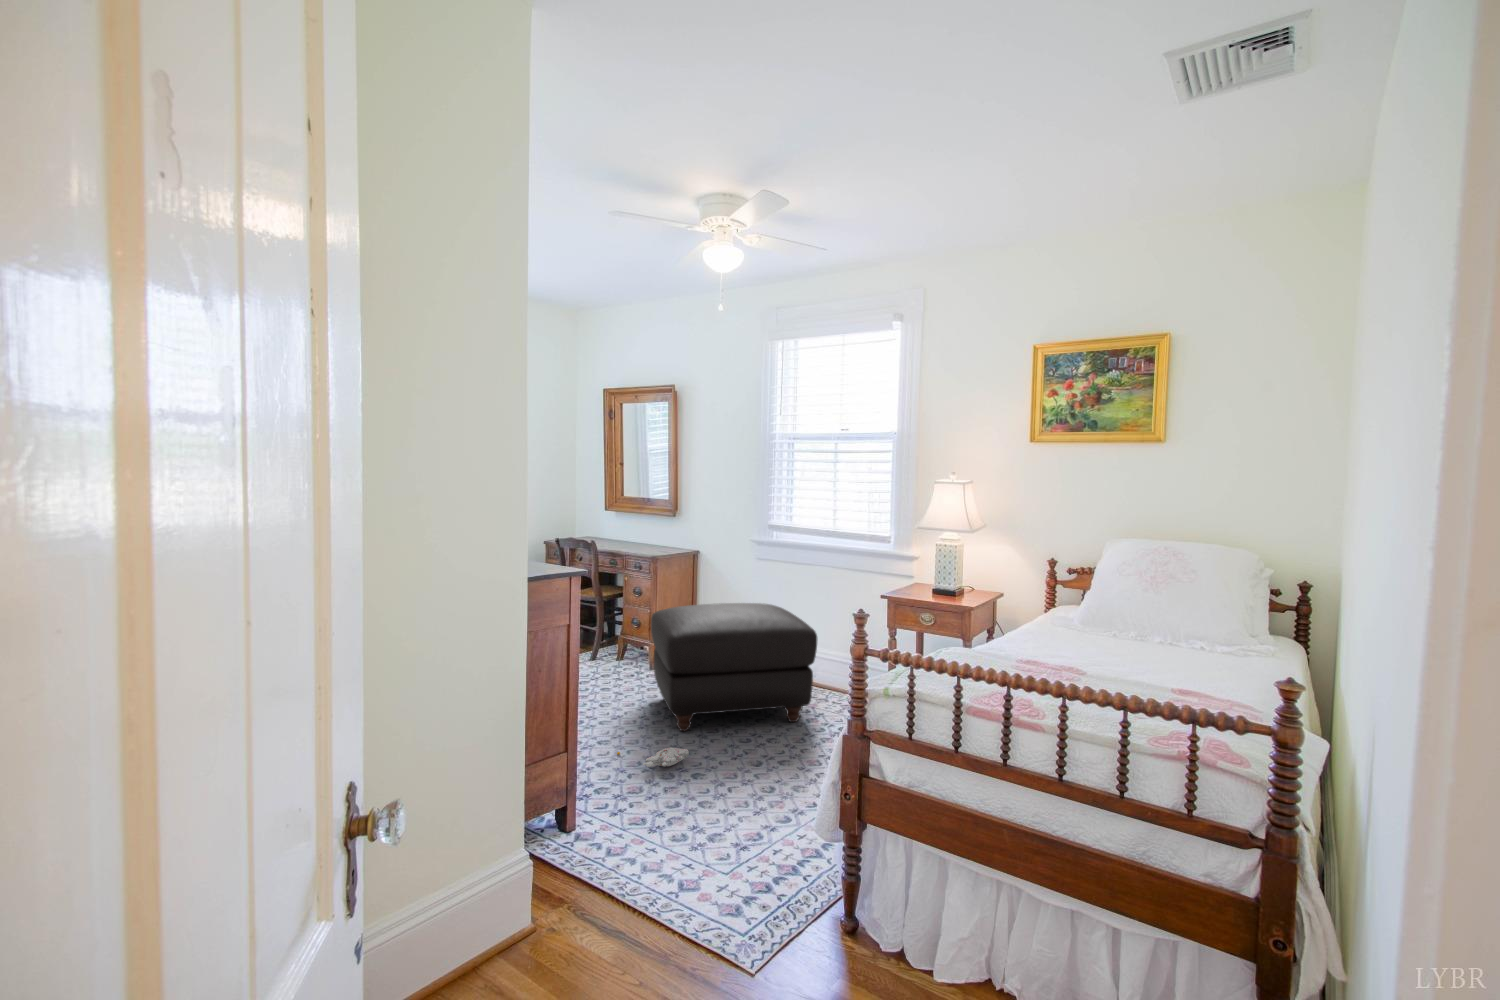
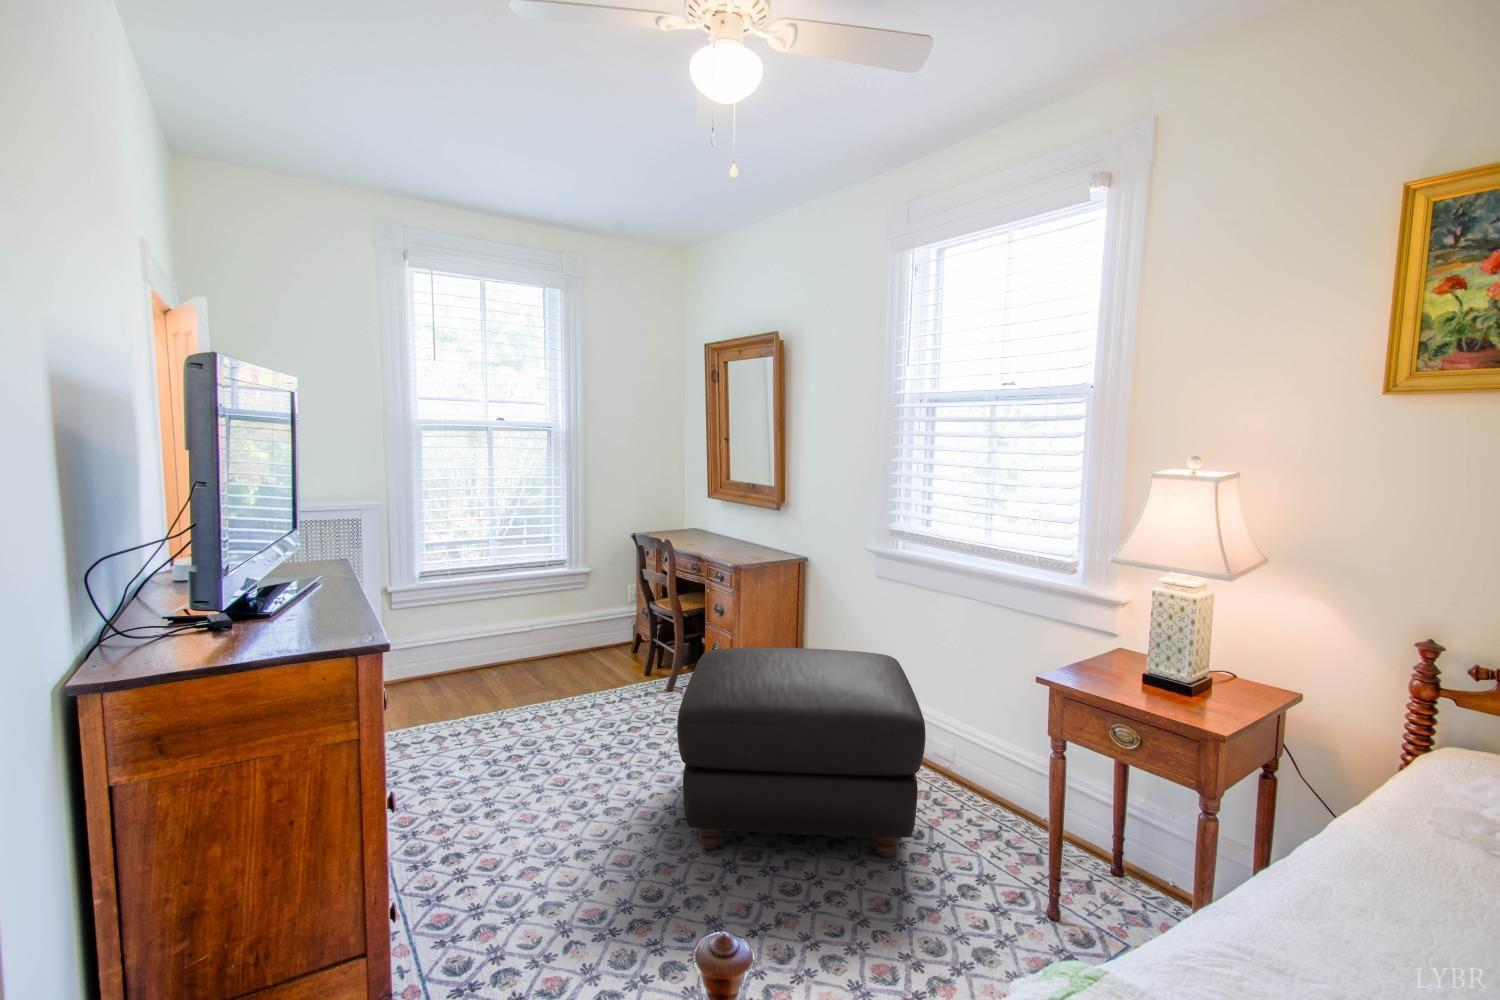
plush toy: present [617,748,689,767] -> none [586,882,680,939]

